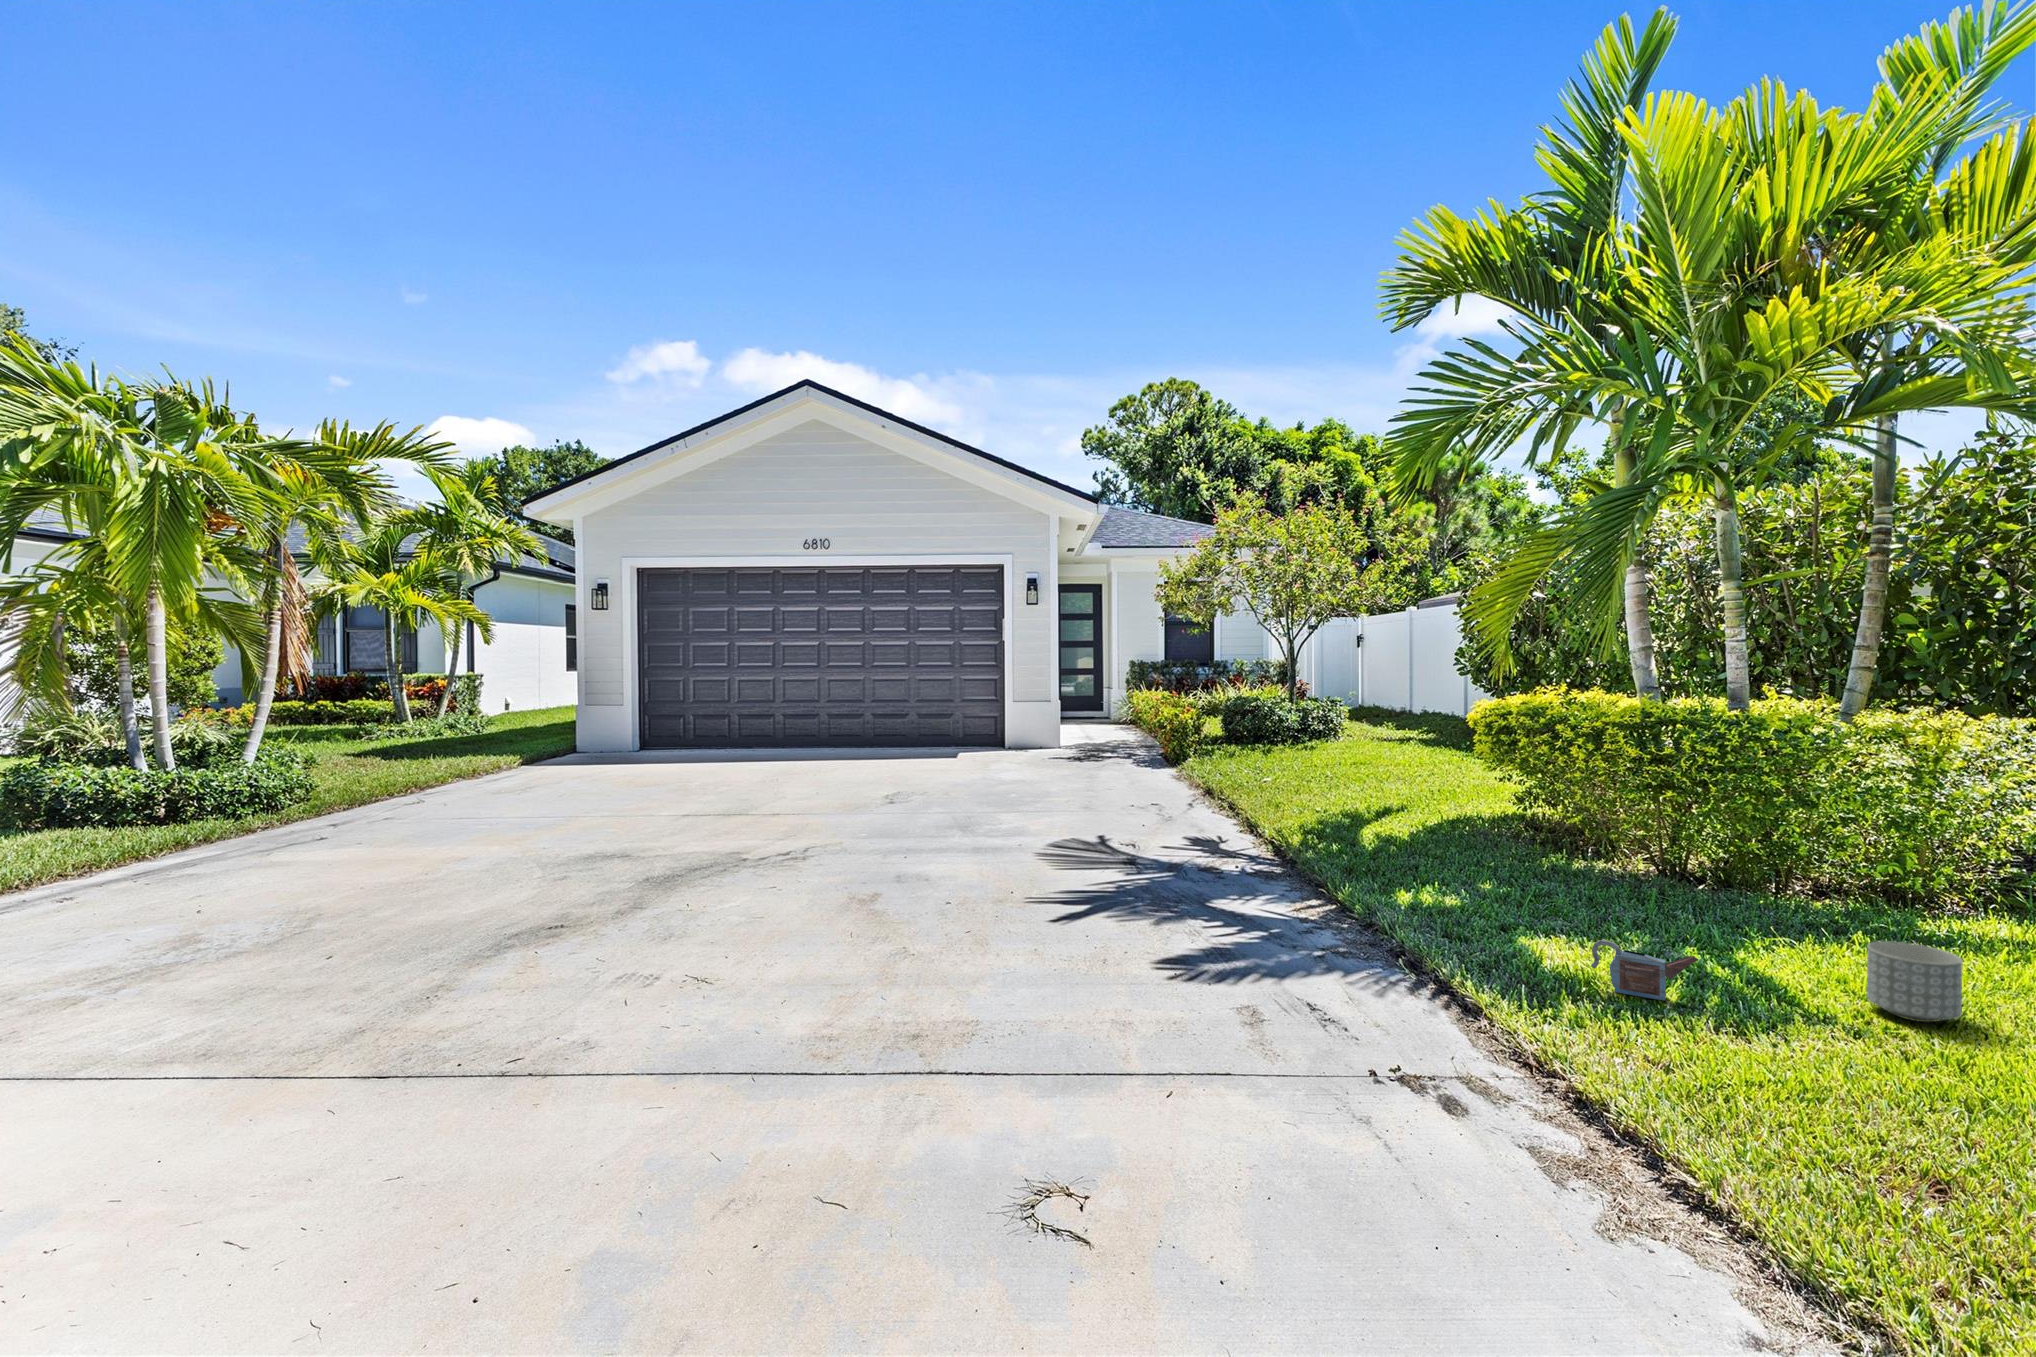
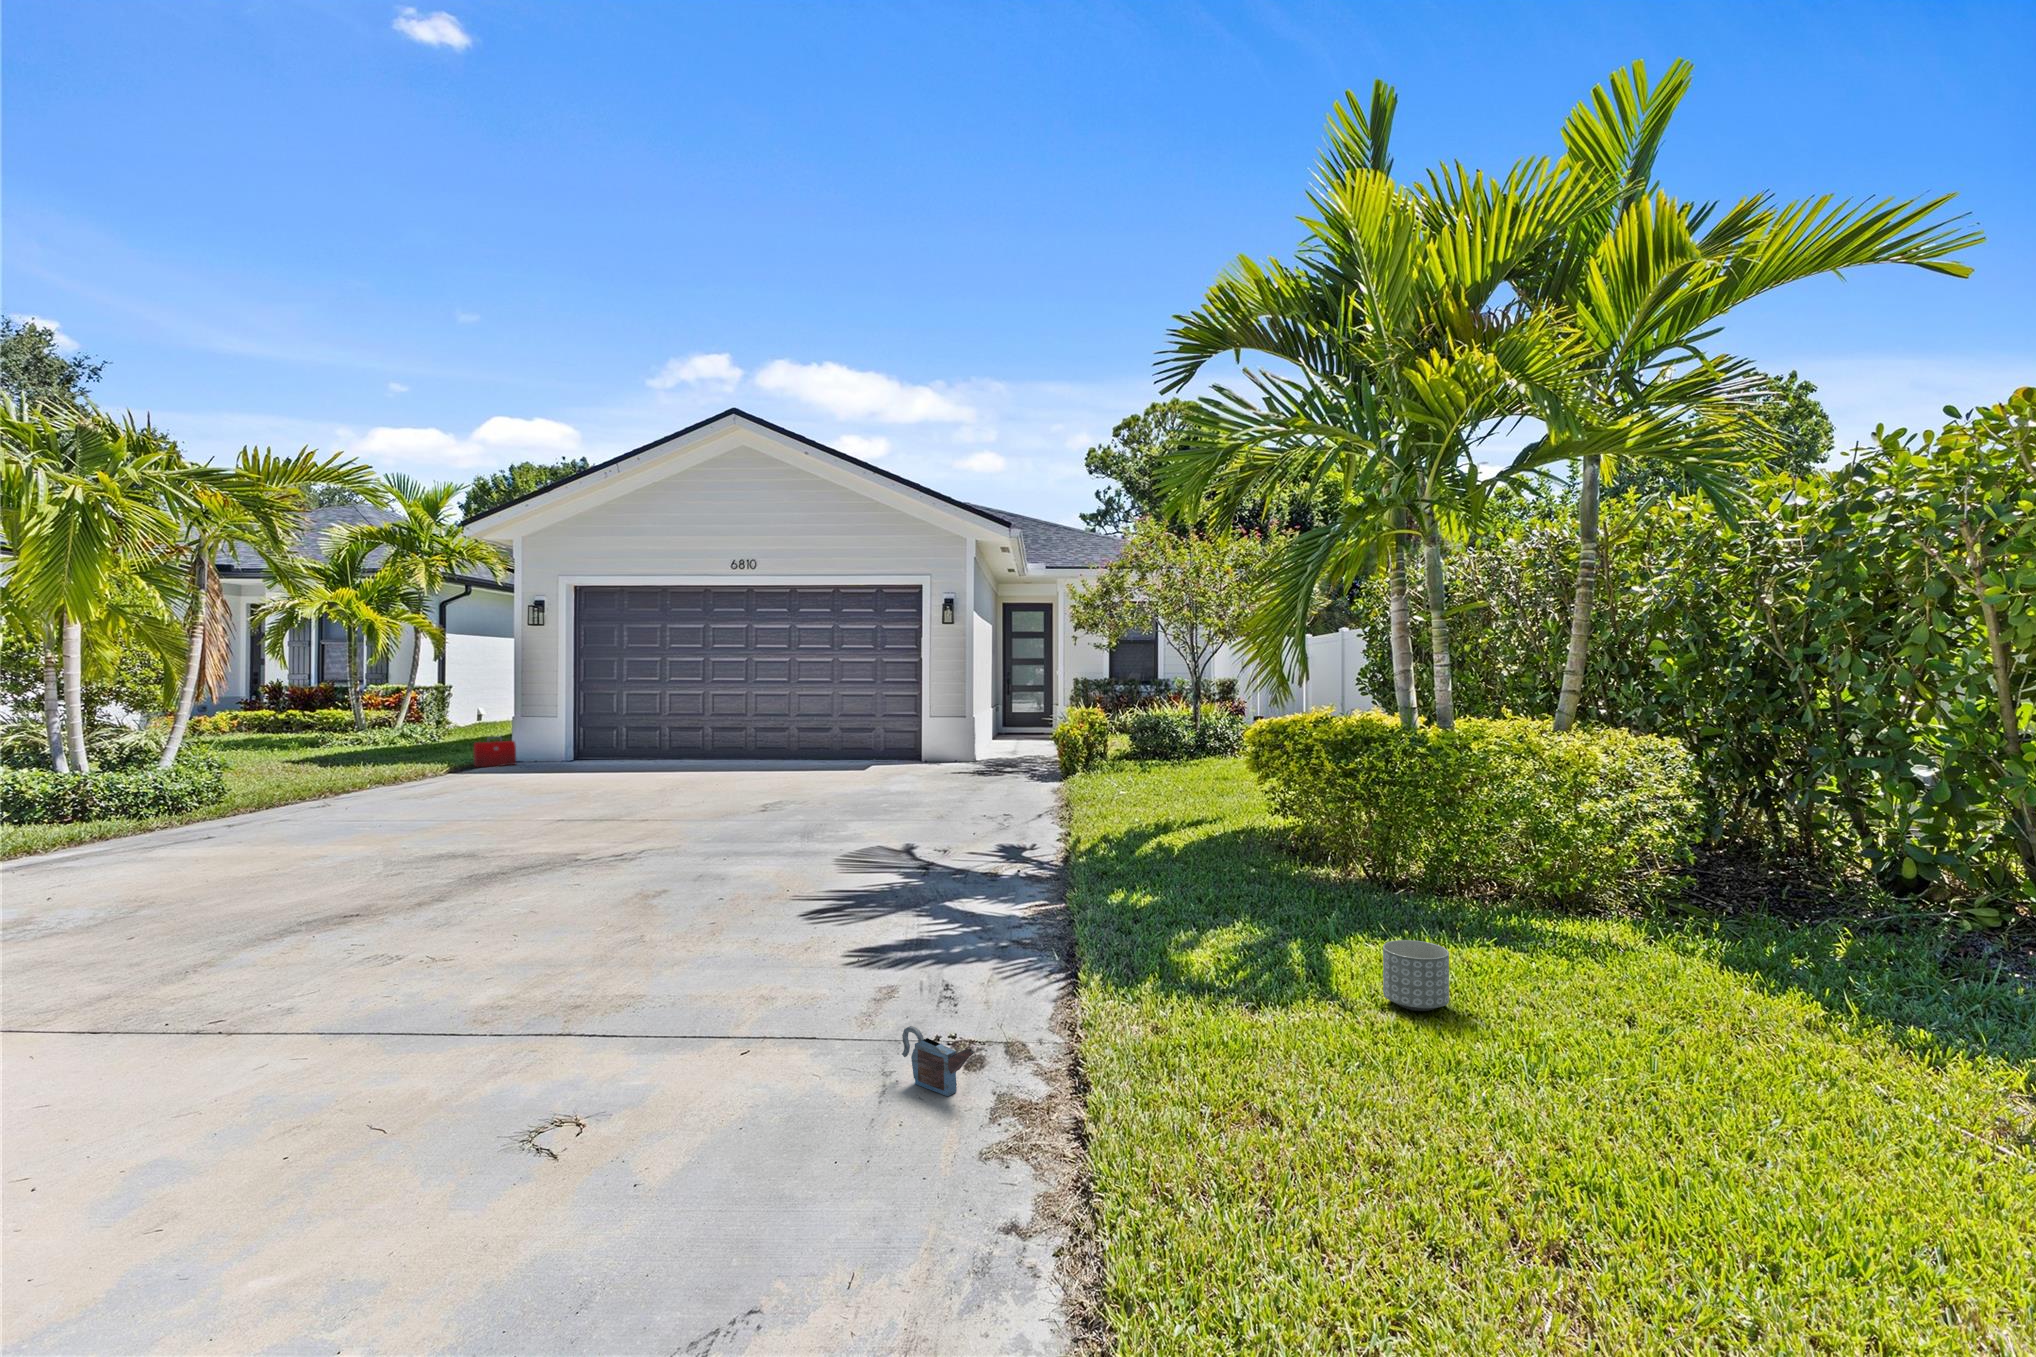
toolbox: none [538,726,583,758] -> present [474,737,516,767]
watering can: present [1591,940,1698,1001] -> present [902,1026,974,1096]

